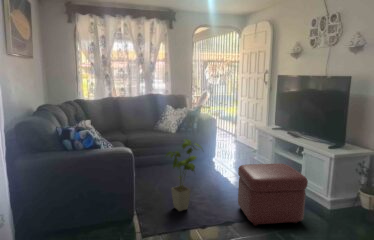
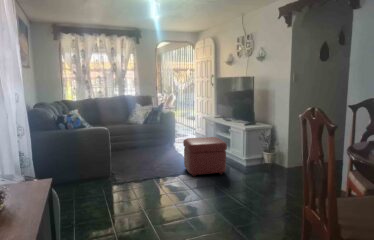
house plant: present [166,139,202,211] -> none [132,121,158,172]

